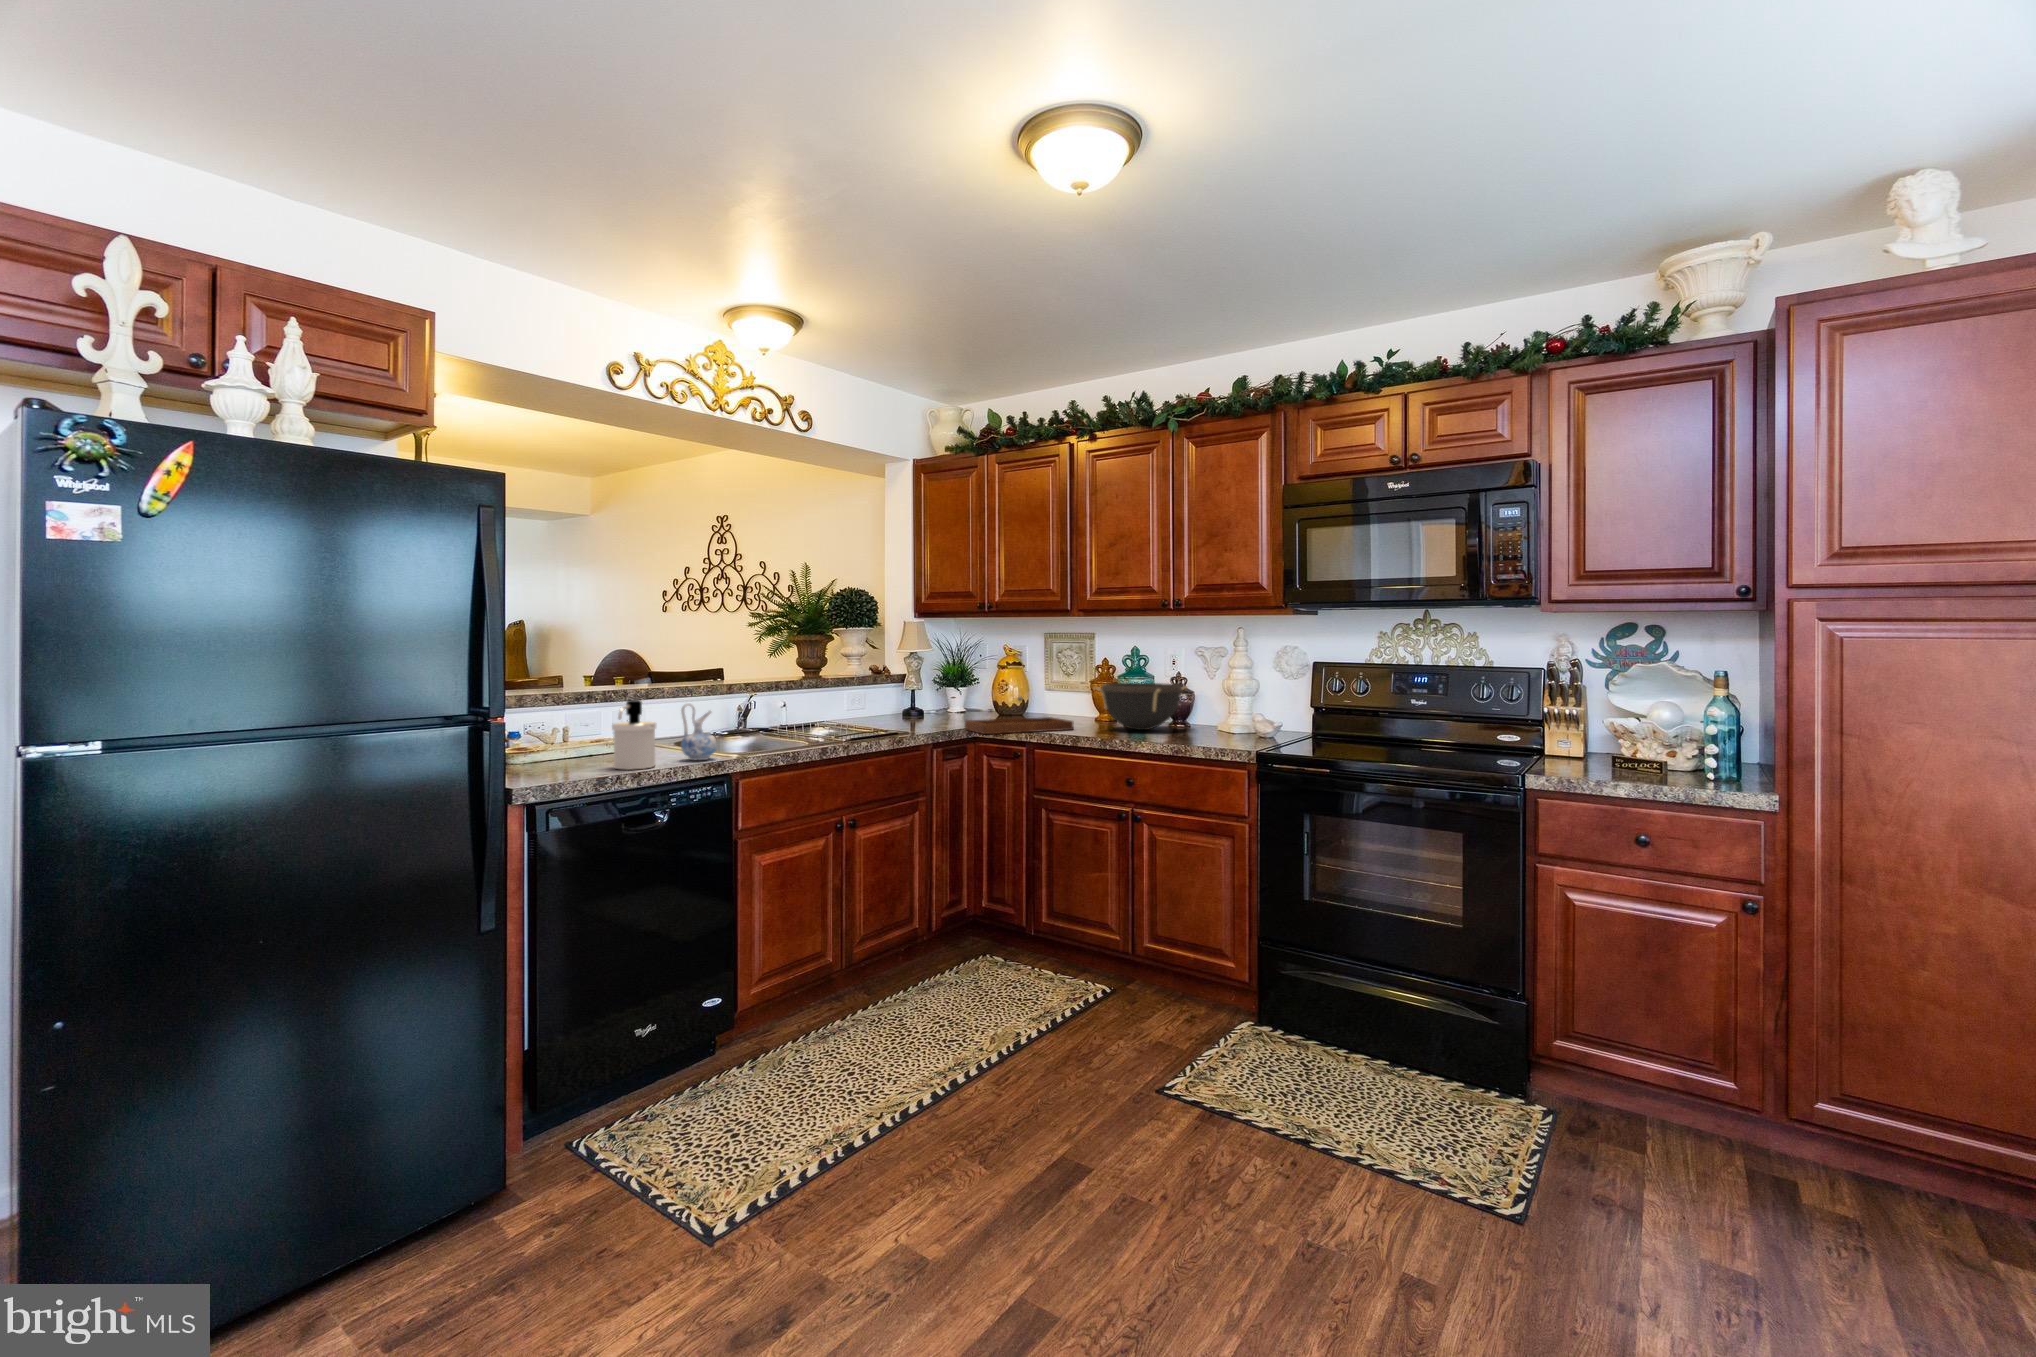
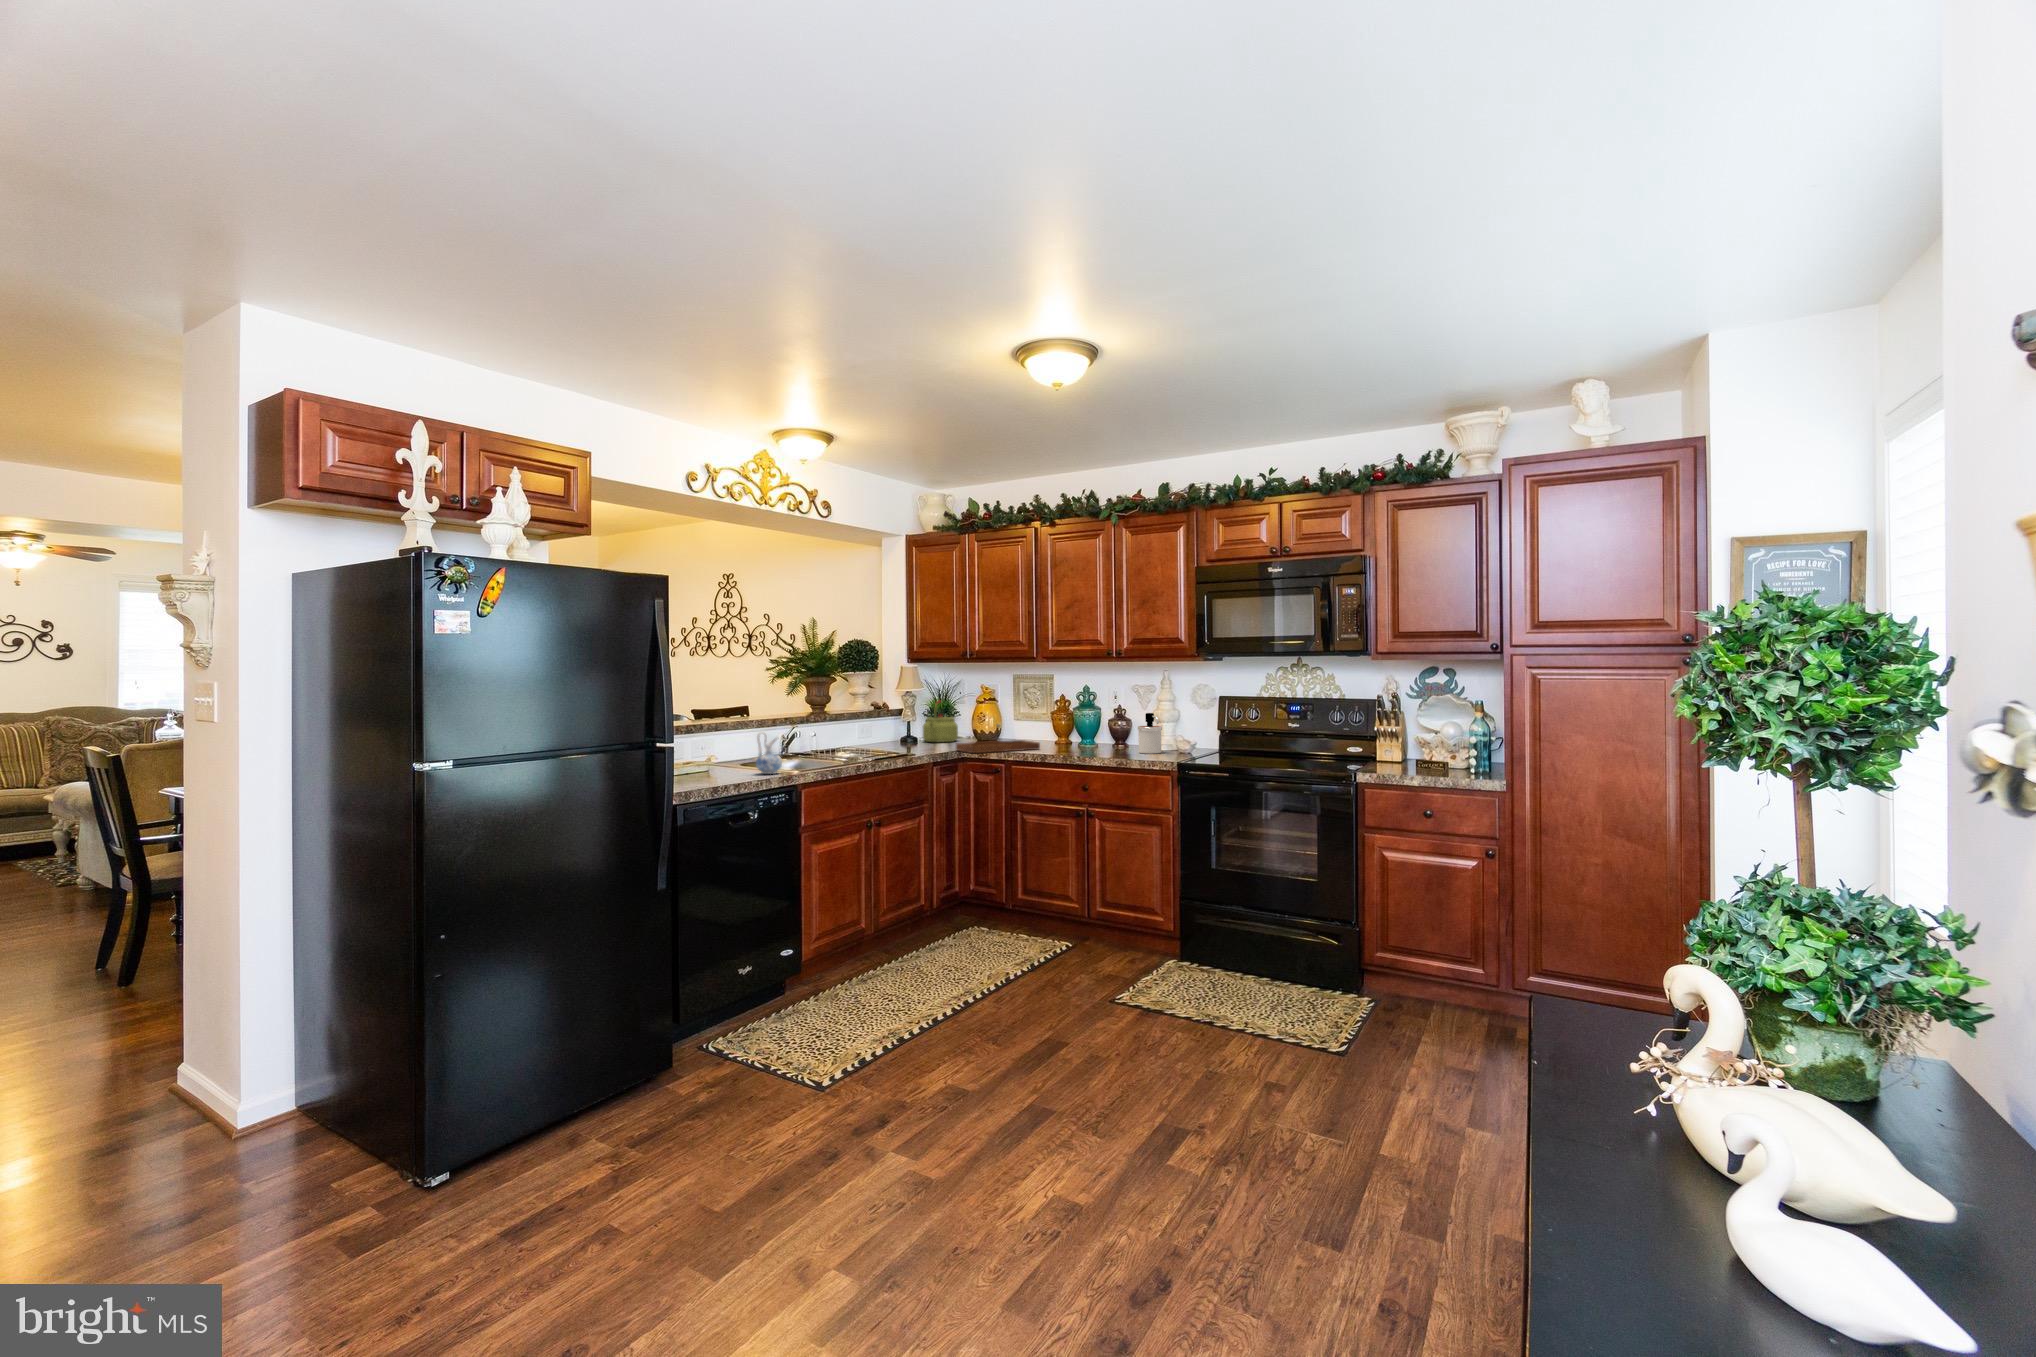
kettle: none [931,665,976,718] -> present [923,700,958,742]
bowl: present [1094,683,1187,730] -> none [1055,713,1127,749]
soap dispenser: present [612,700,656,770] -> present [1138,713,1162,754]

